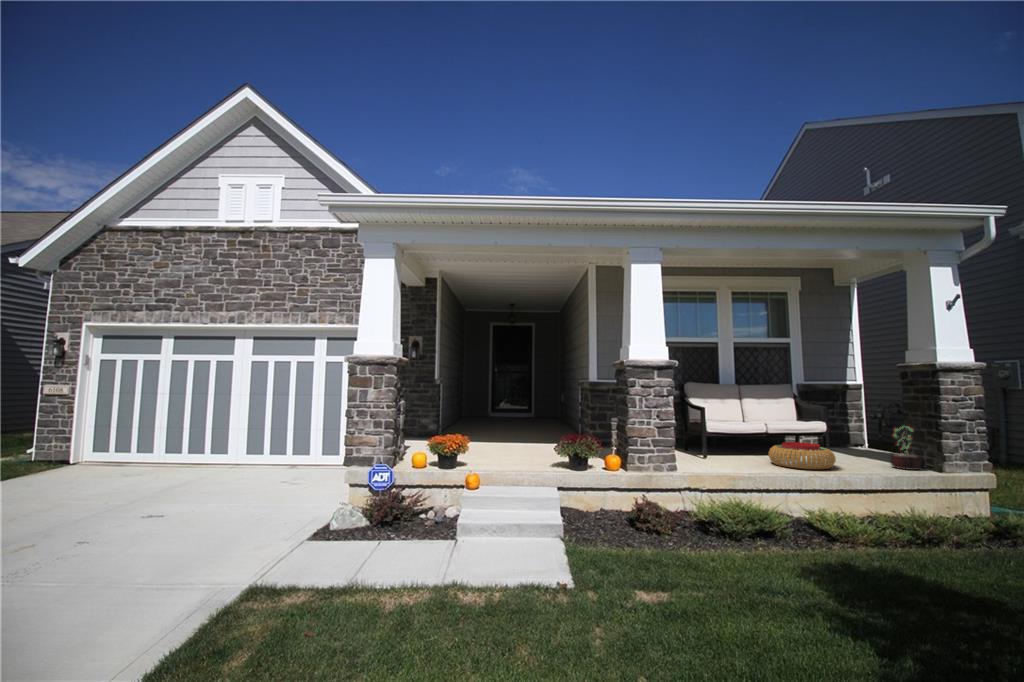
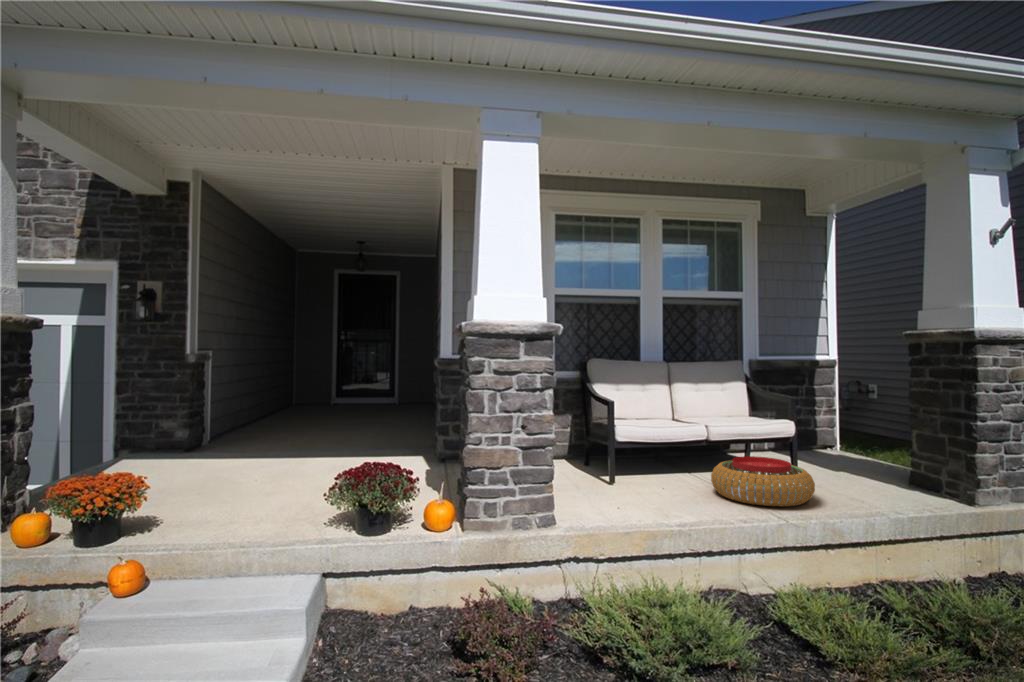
decorative plant: present [890,427,921,470] -> none [890,428,939,500]

